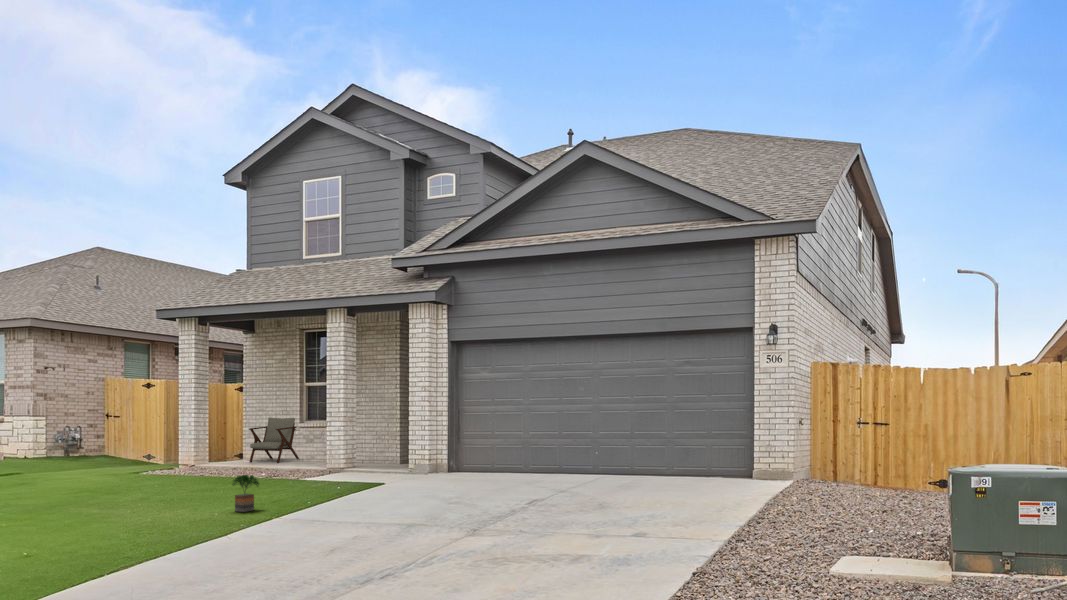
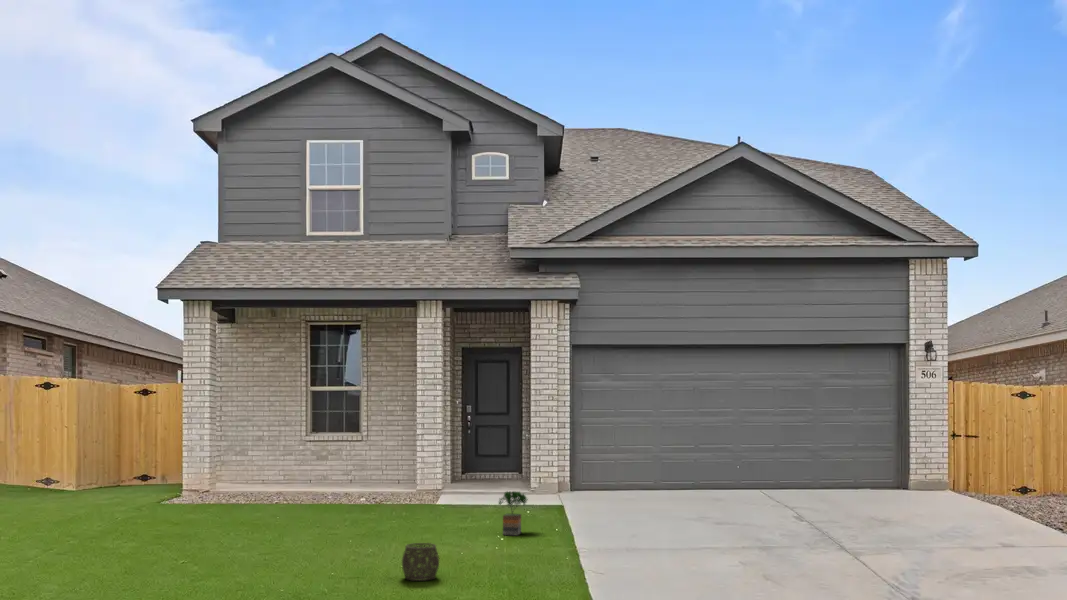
lounge chair: present [249,418,299,463] -> none [271,430,323,484]
woven basket: none [44,514,76,543] -> present [402,543,439,581]

